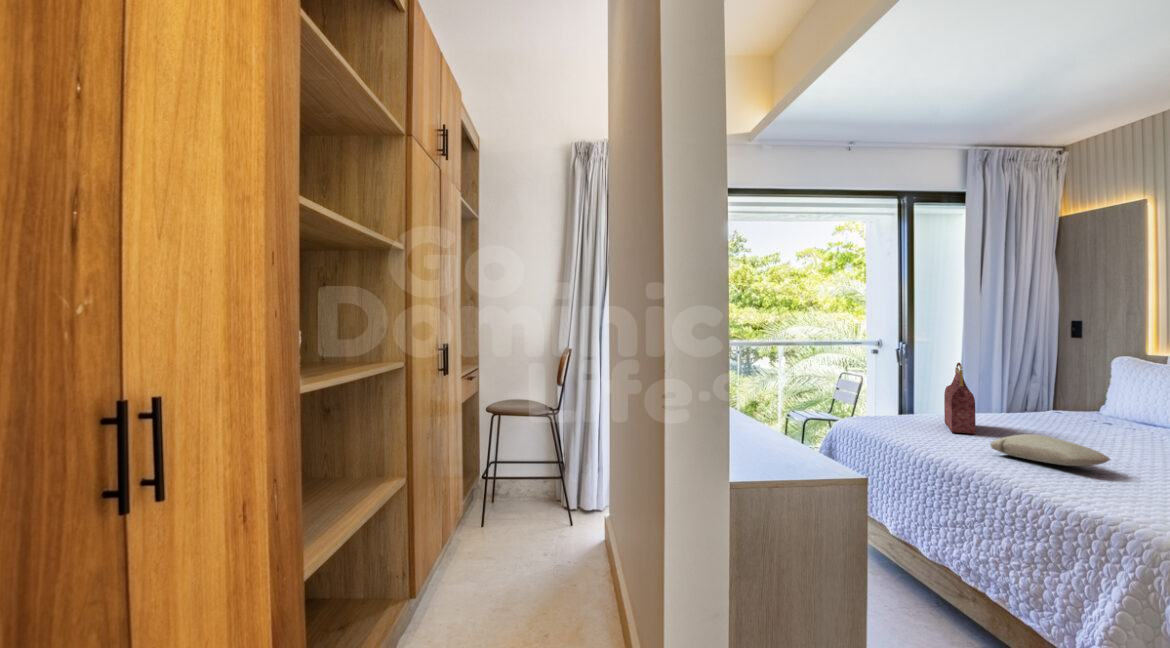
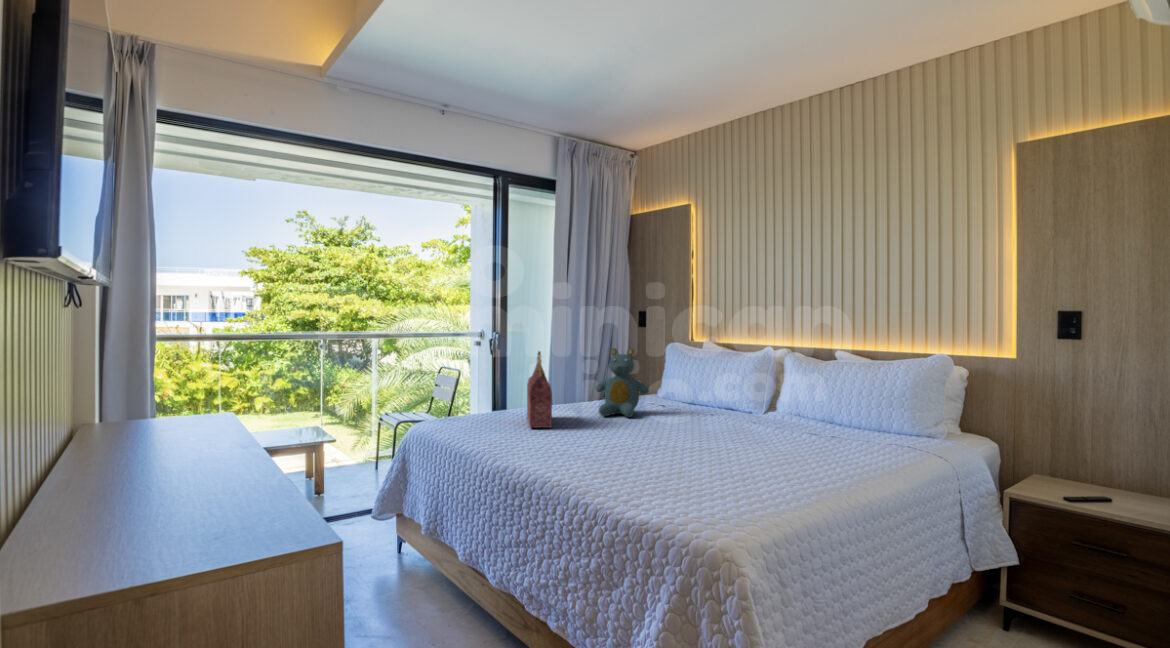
teddy bear: none [1024,361,1095,433] -> present [596,348,649,417]
pillow: present [990,434,1110,466] -> none [559,426,658,456]

